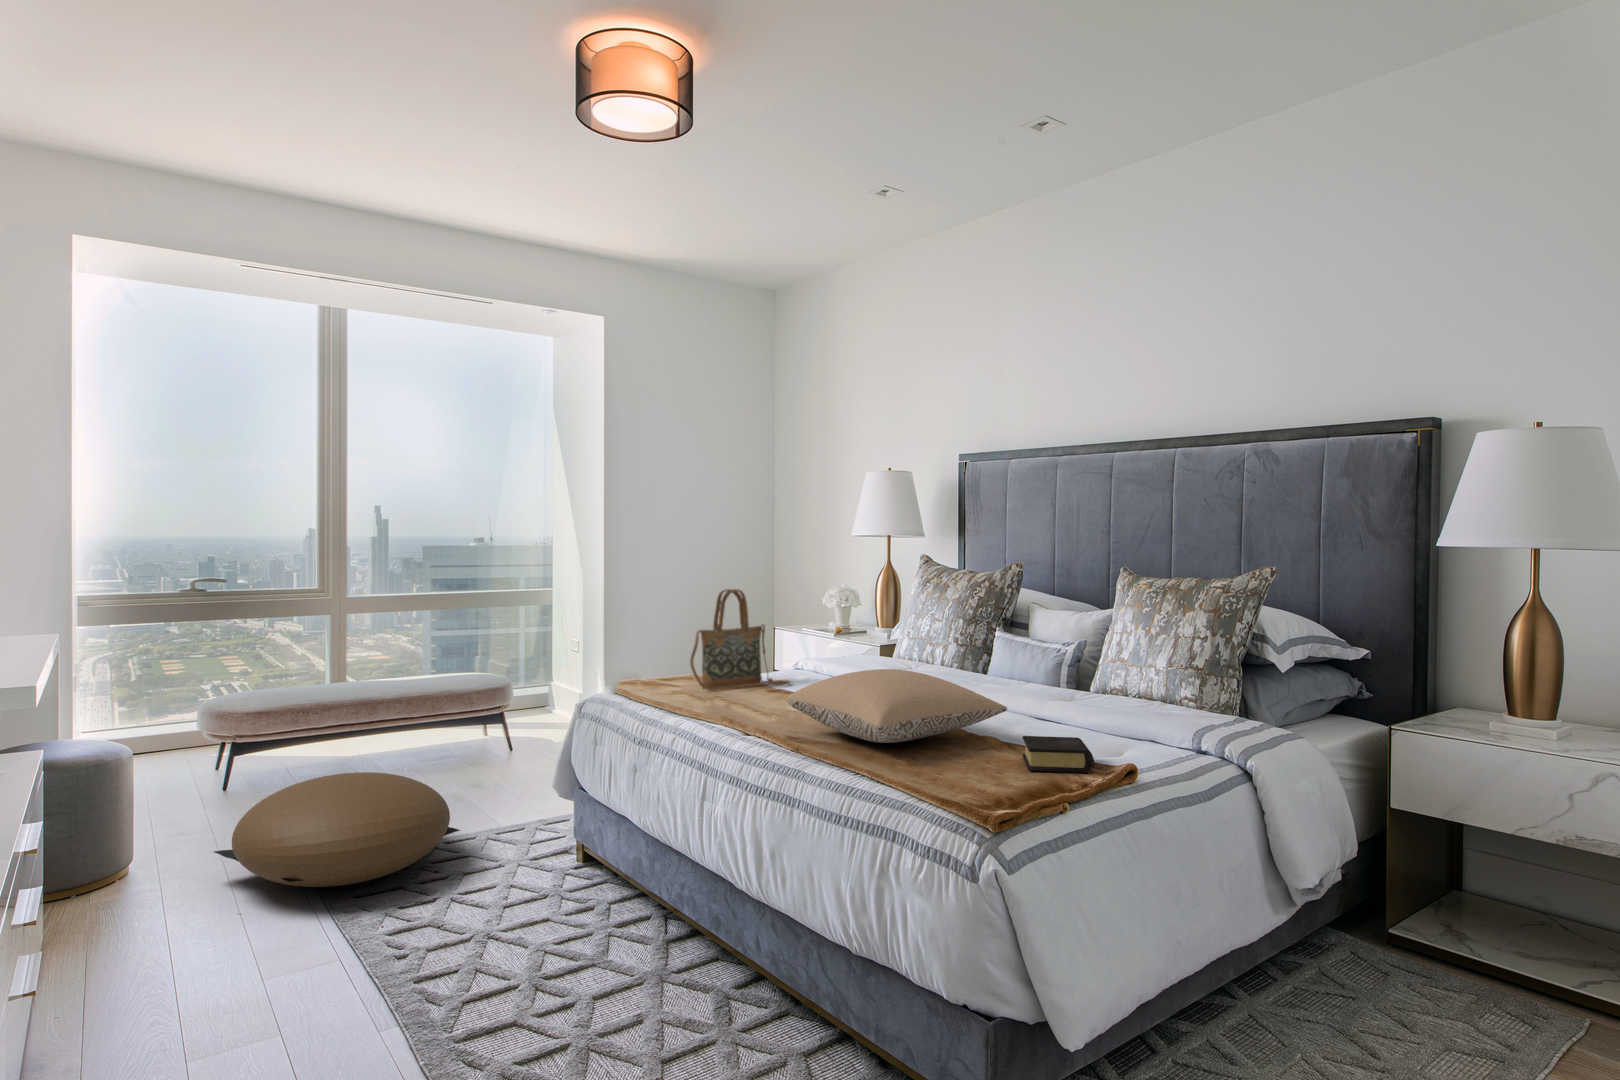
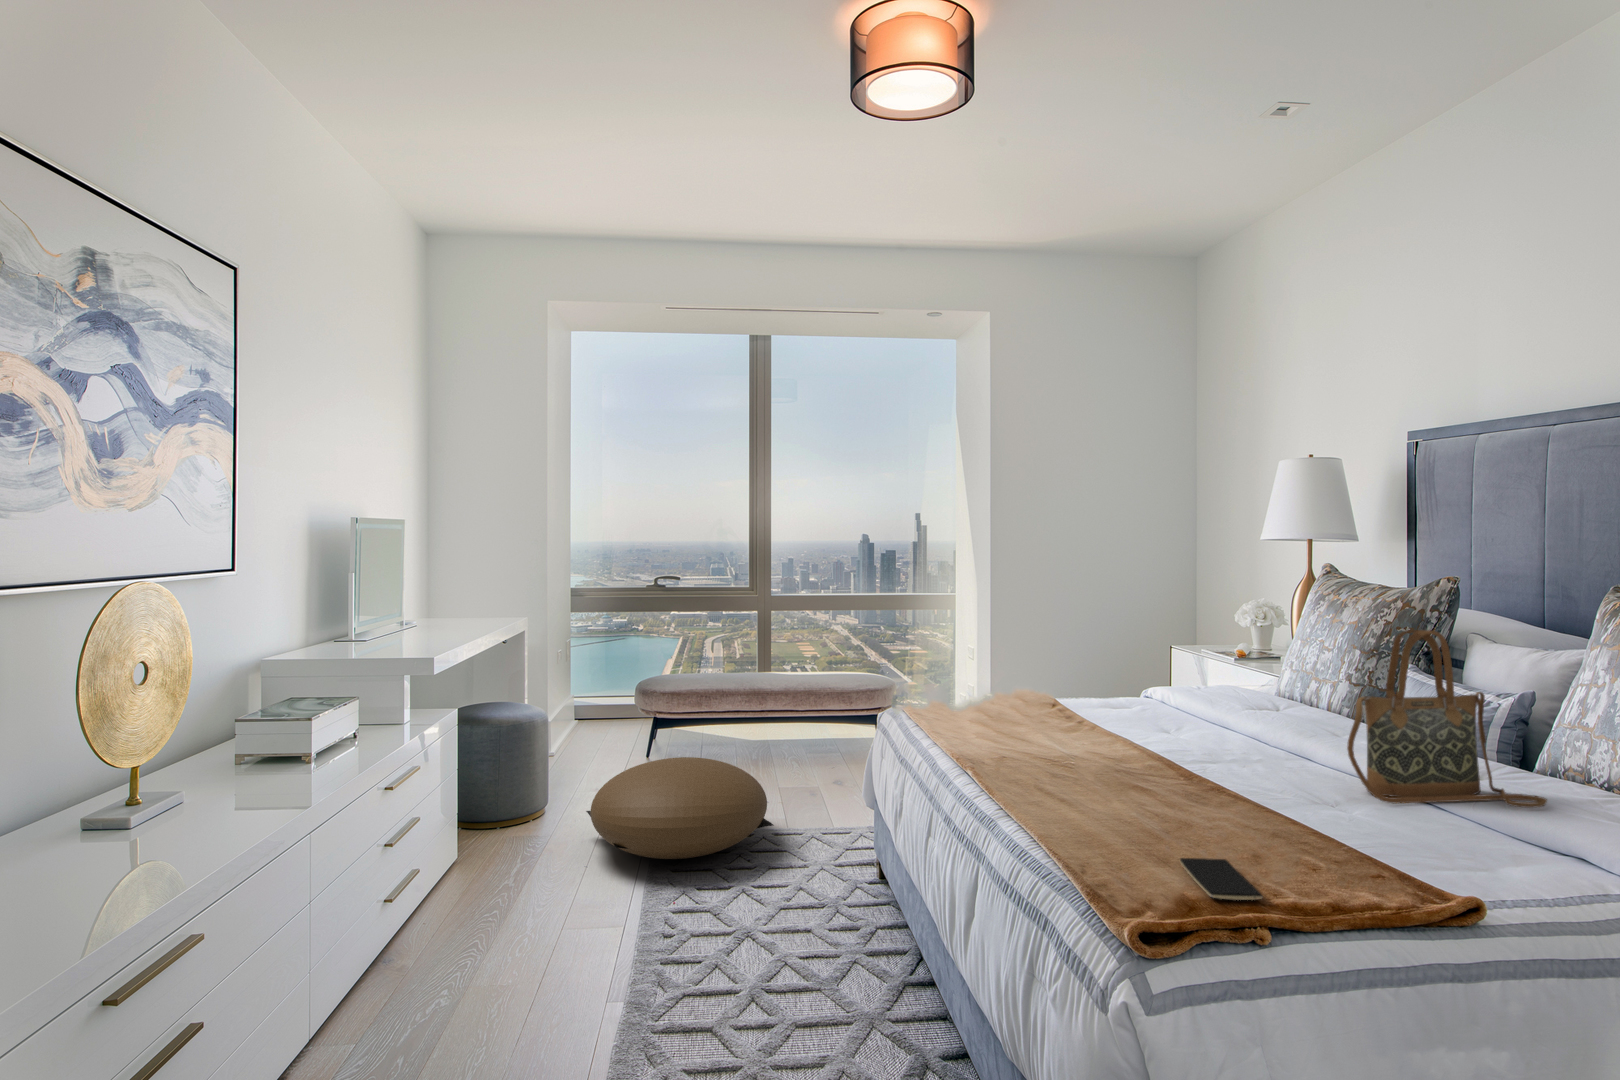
handbag: present [690,589,790,691] -> present [1347,630,1547,808]
pillow: present [787,669,1007,743] -> none [1025,708,1302,802]
book: present [1023,736,1094,773] -> none [1284,821,1400,891]
smartphone: none [967,768,1037,792] -> present [1180,858,1262,900]

